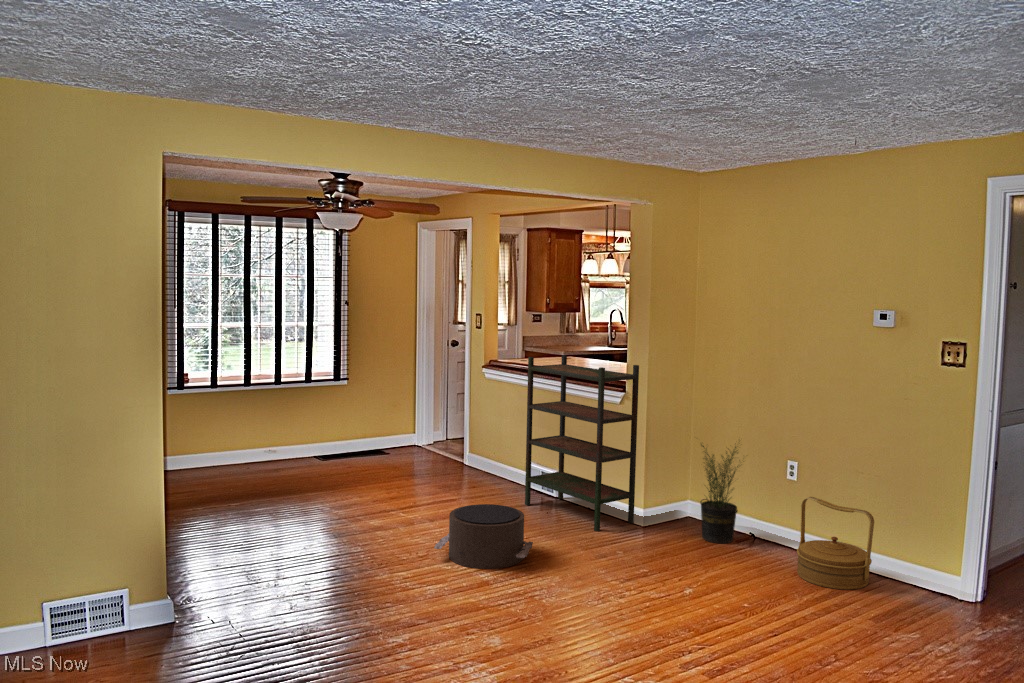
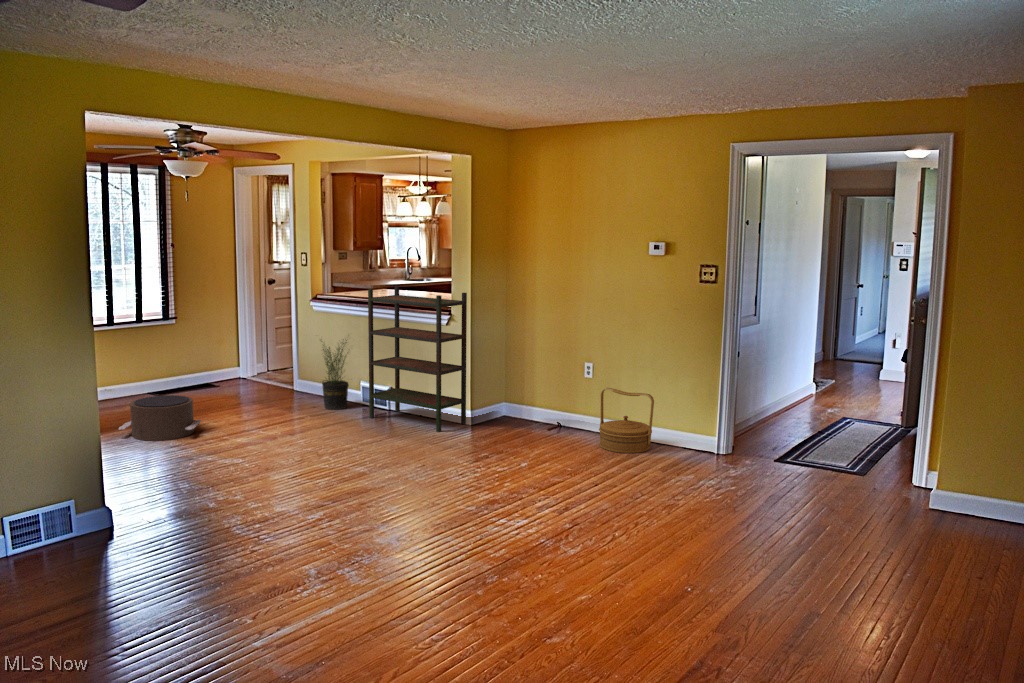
potted plant: present [700,444,738,543] -> present [322,339,349,410]
pouf: present [434,504,533,569] -> present [118,395,201,441]

